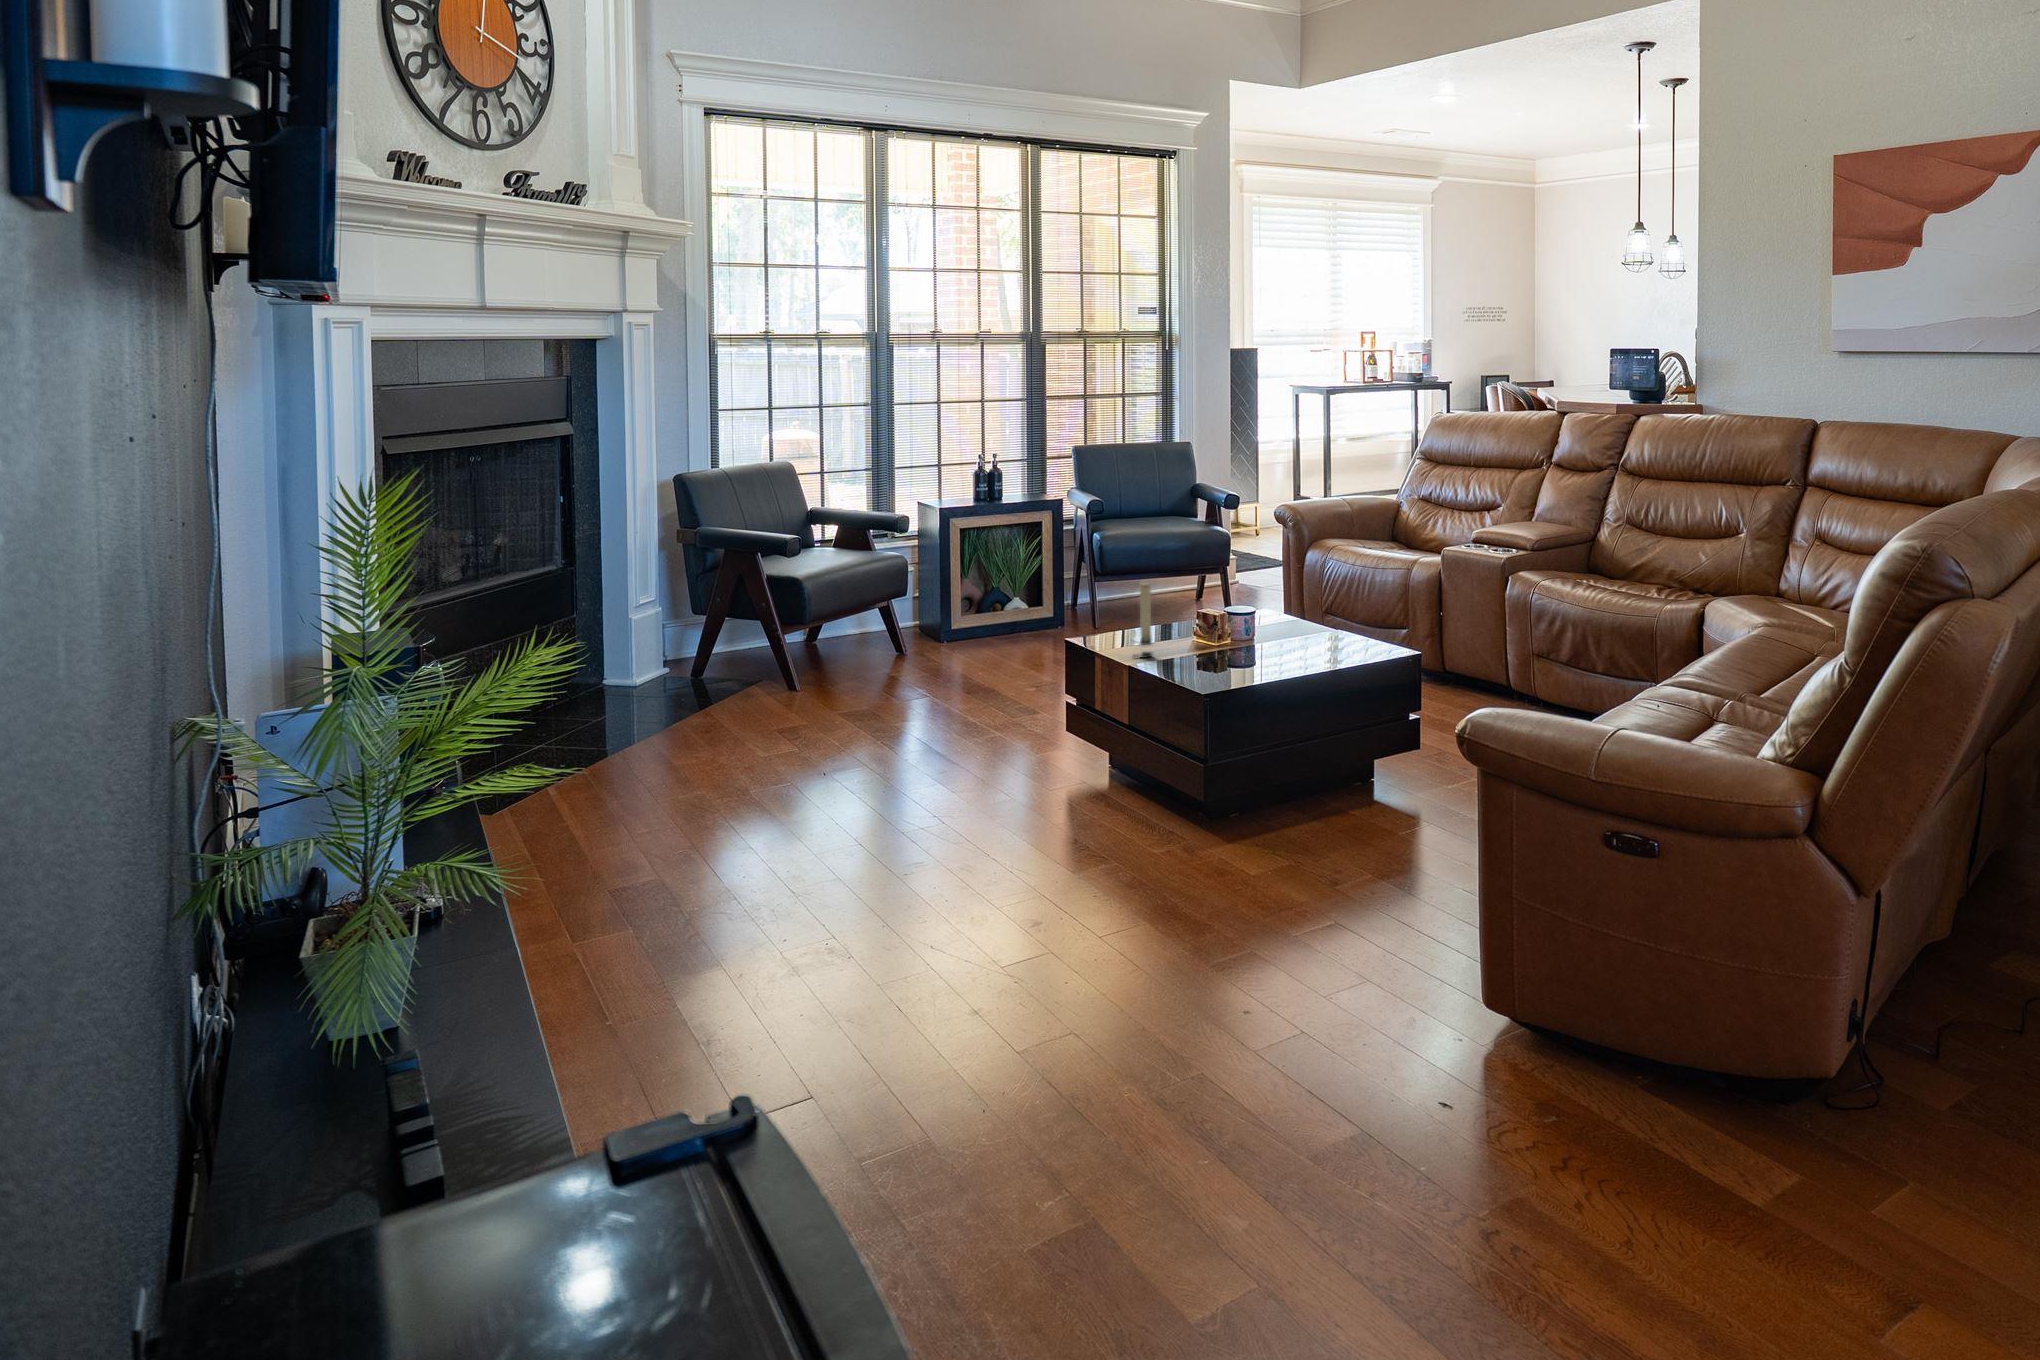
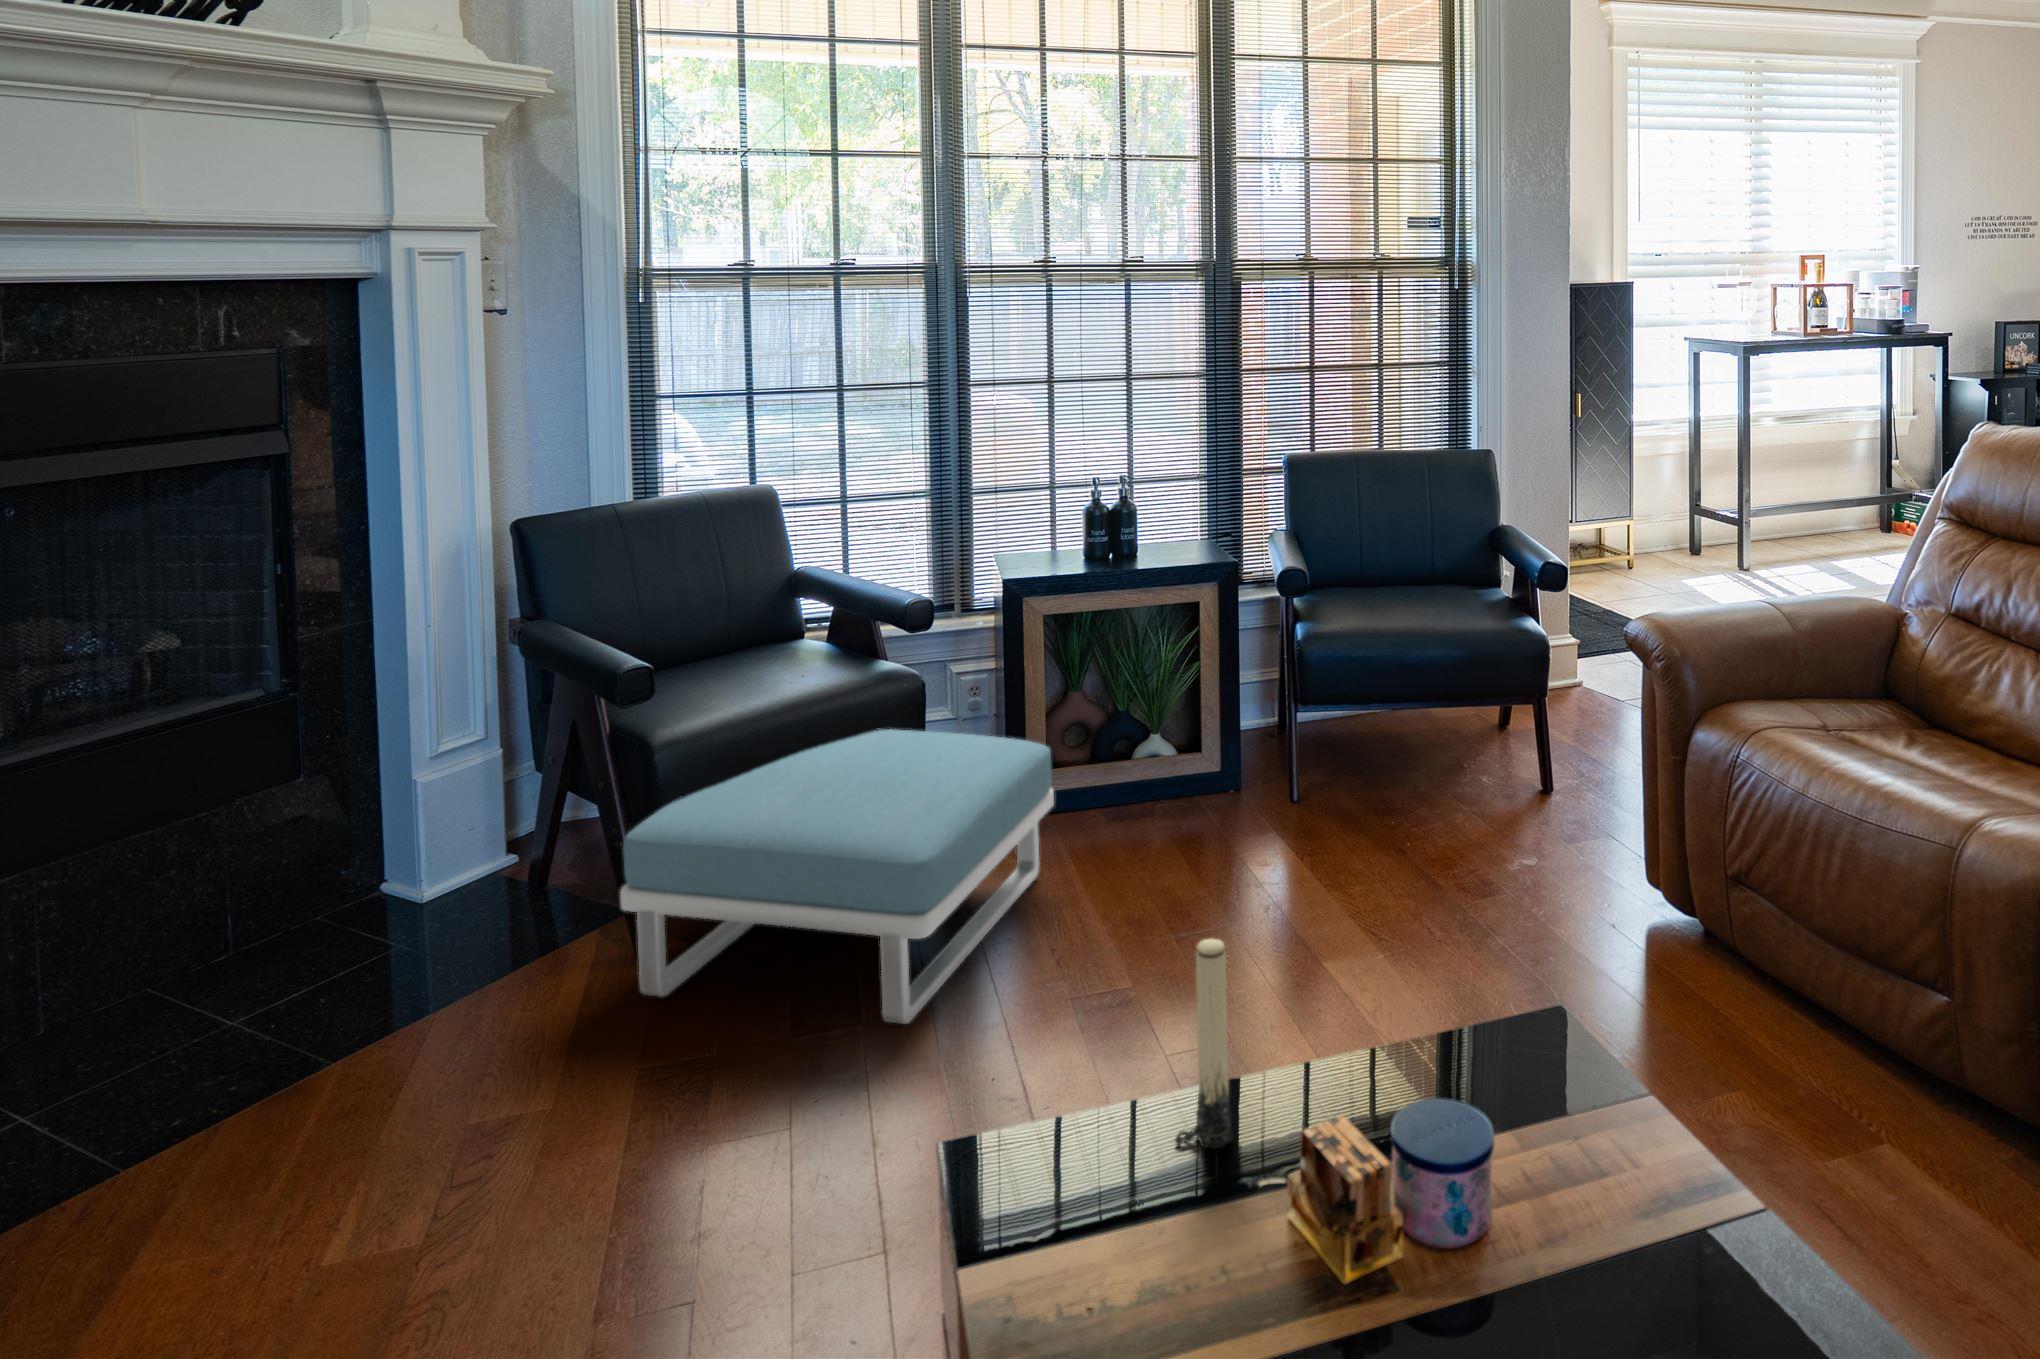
footstool: none [793,584,986,700] -> present [620,729,1054,1024]

